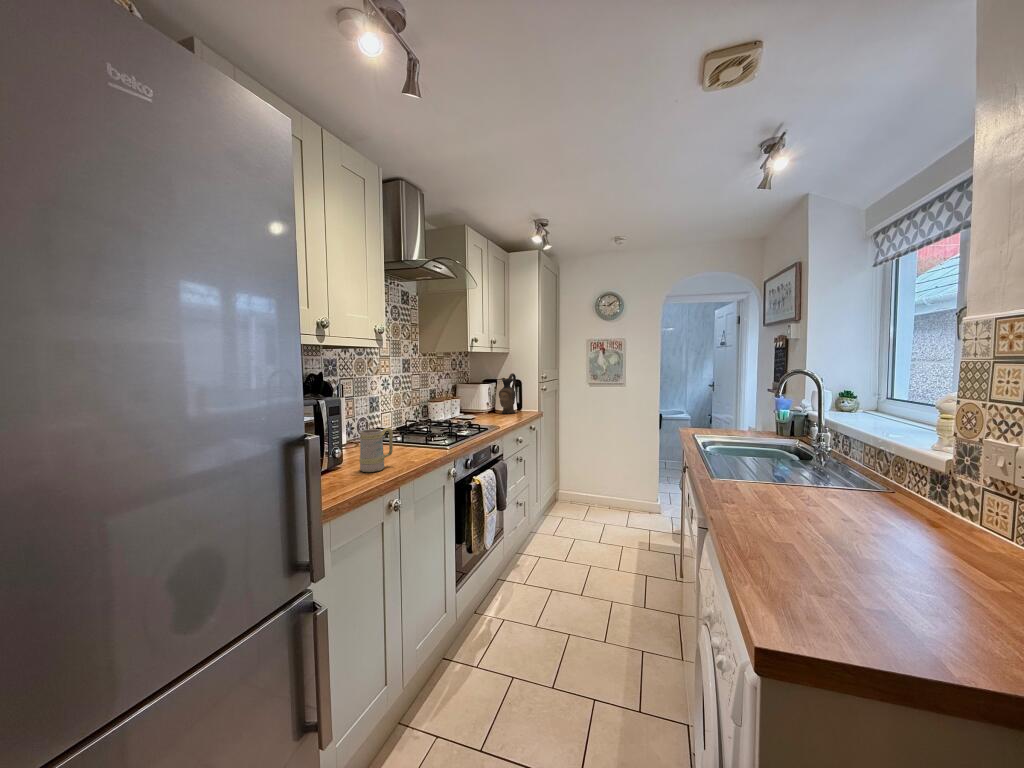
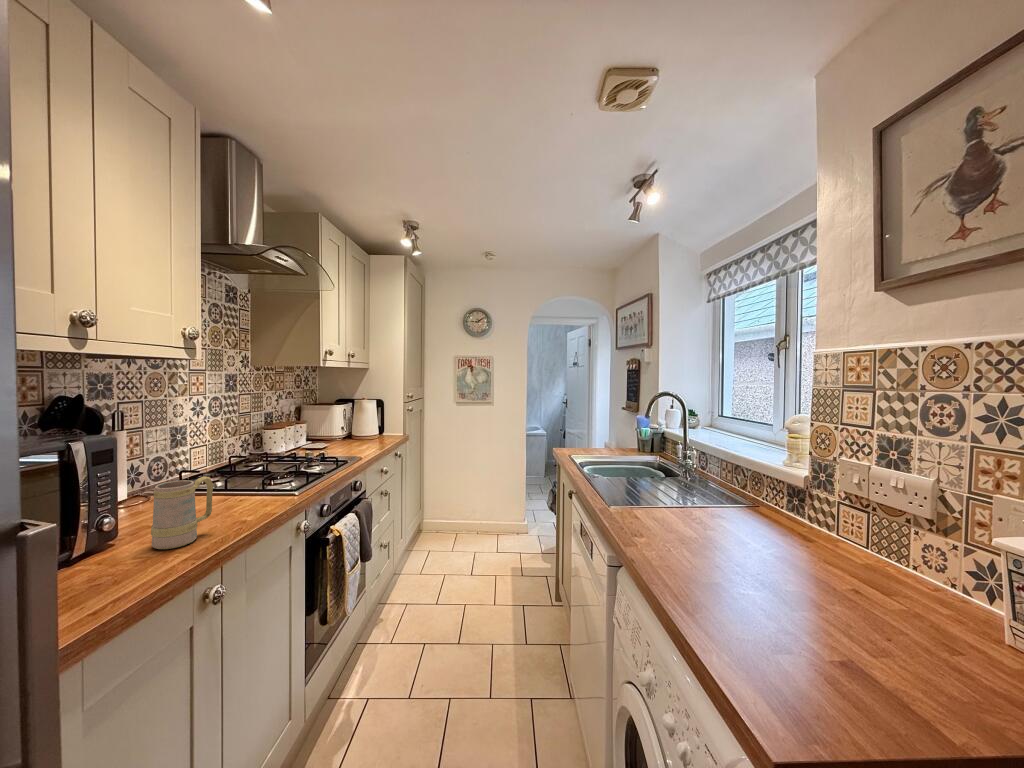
ceramic pitcher: present [499,373,516,413] -> none [359,392,380,440]

